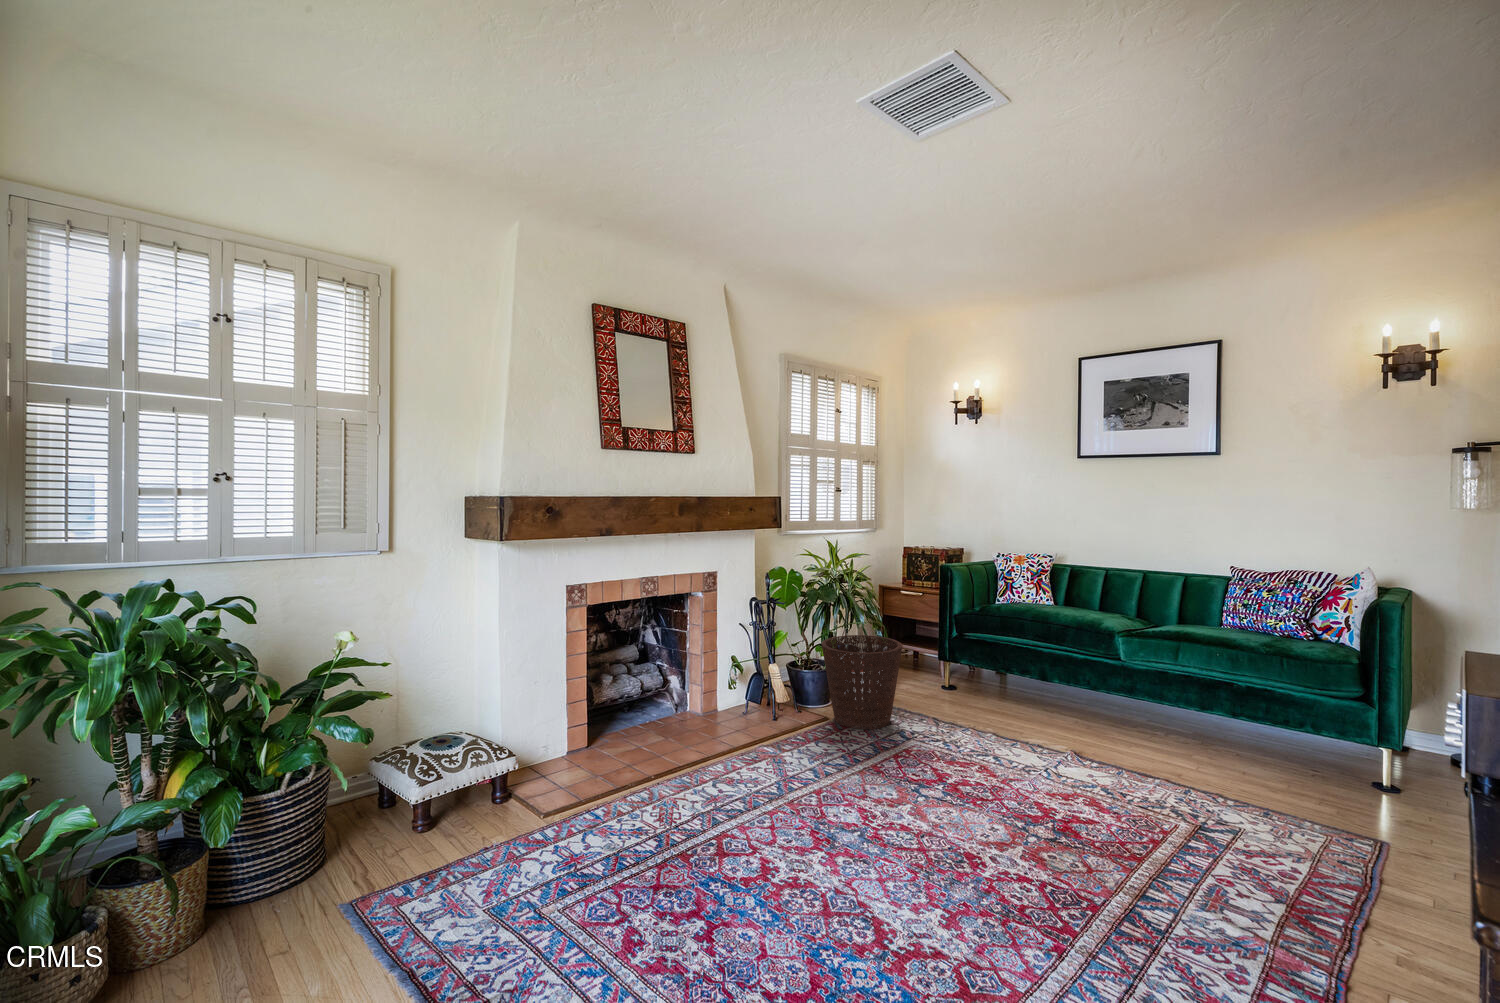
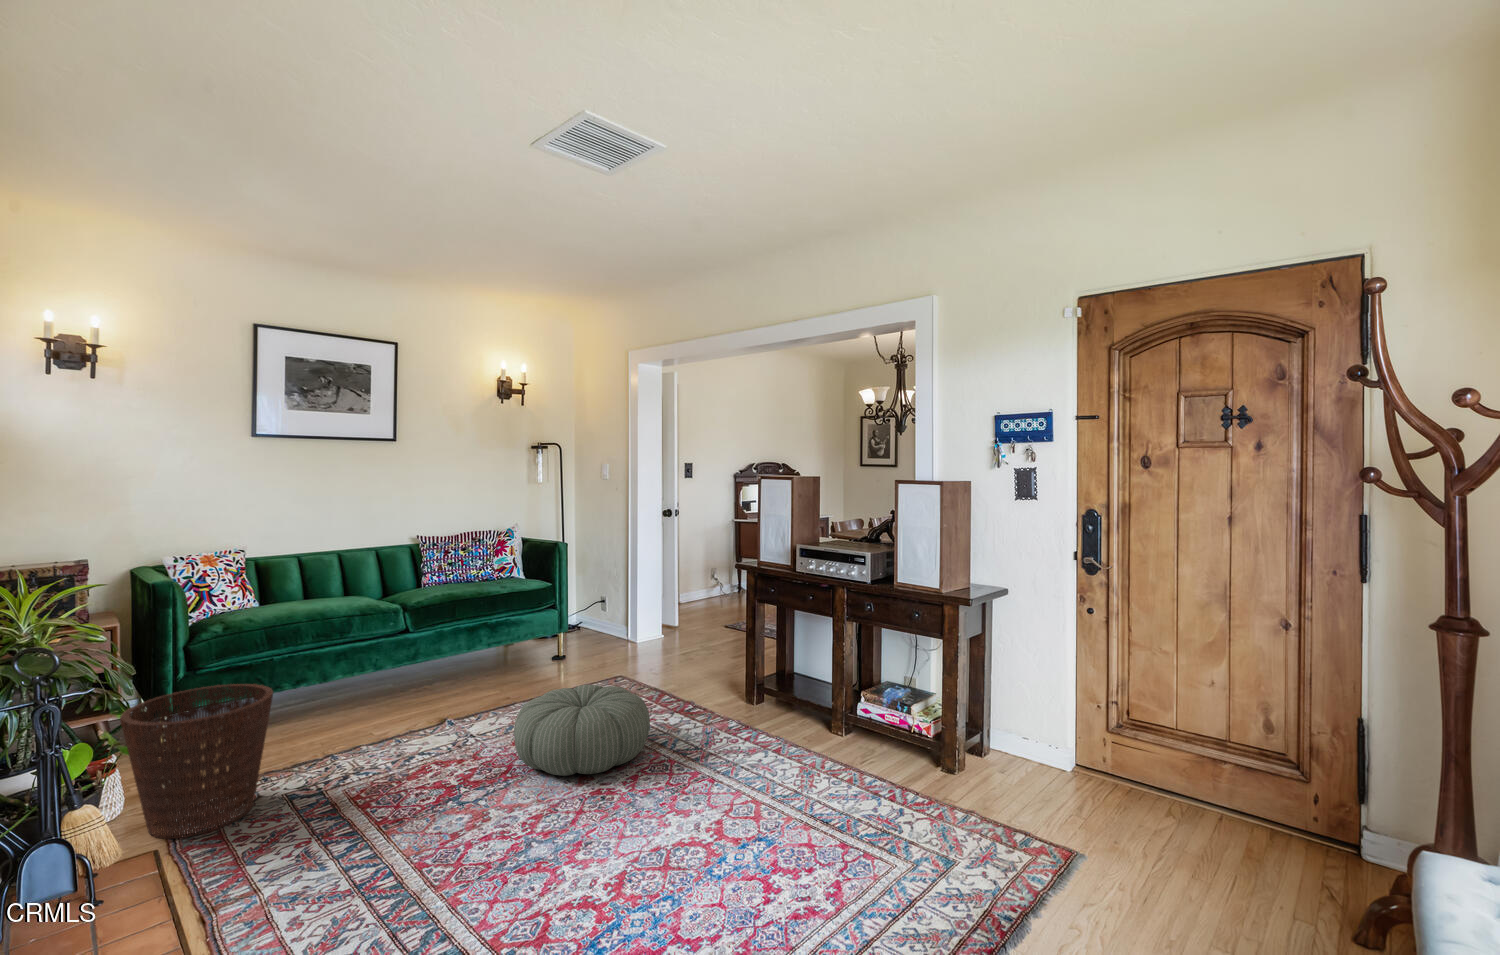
pouf: none [959,751,1140,875] -> present [514,685,650,776]

